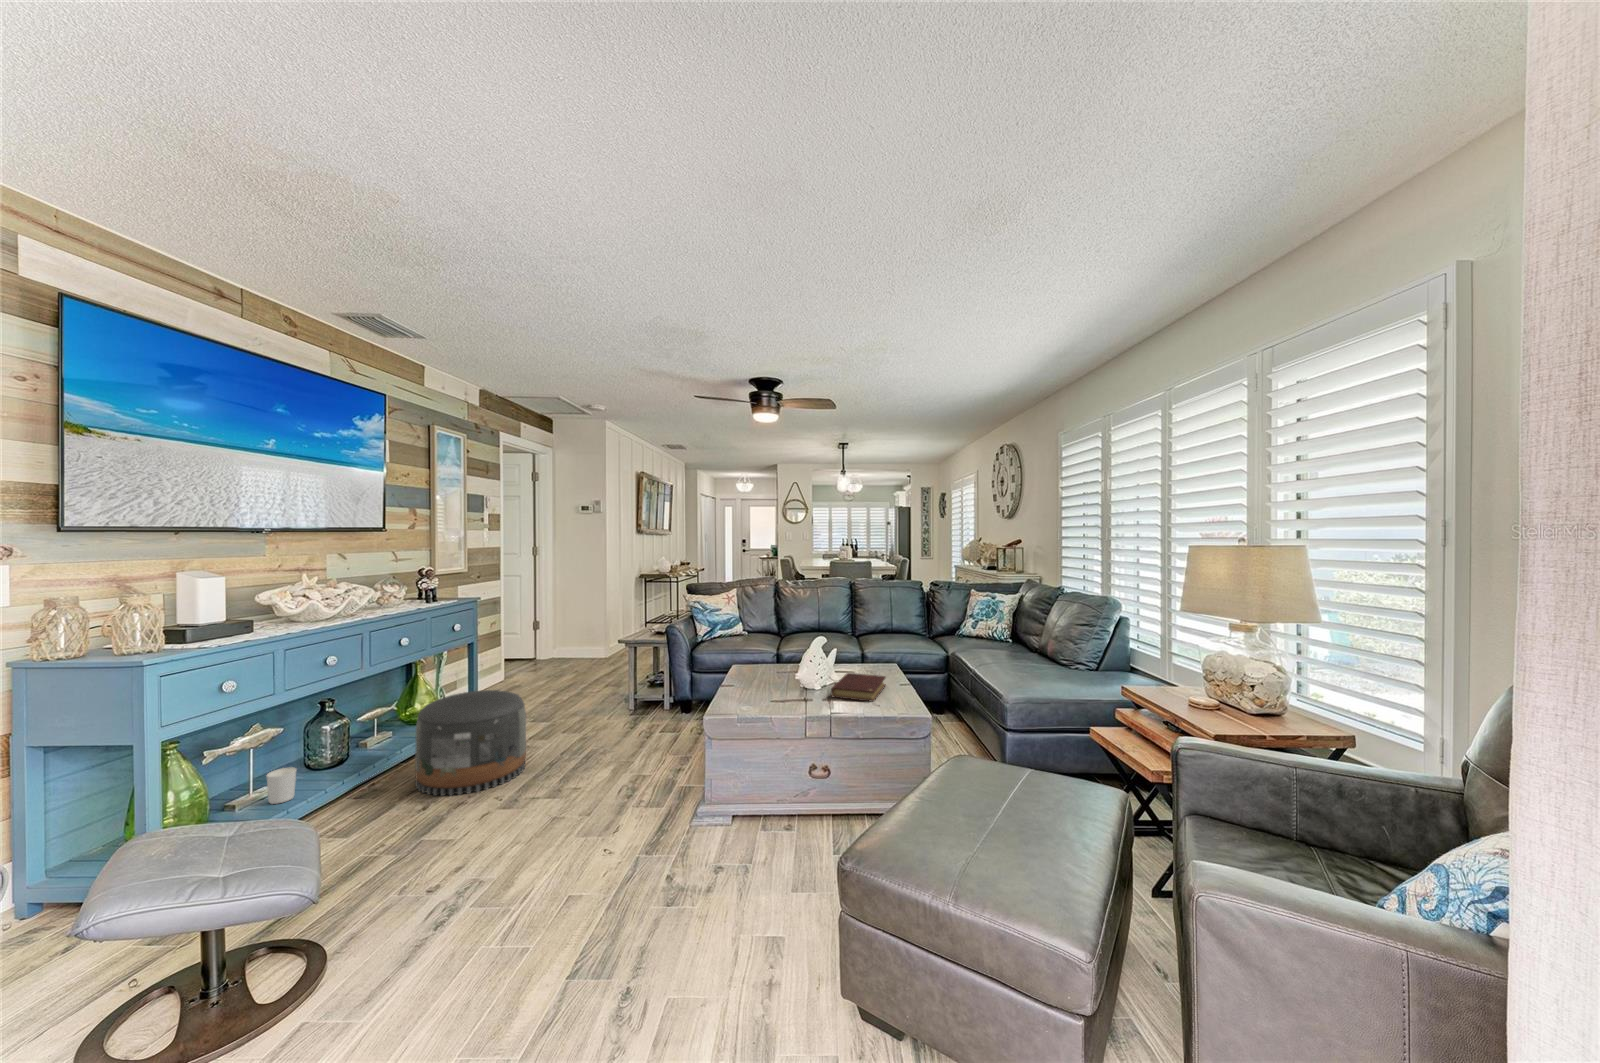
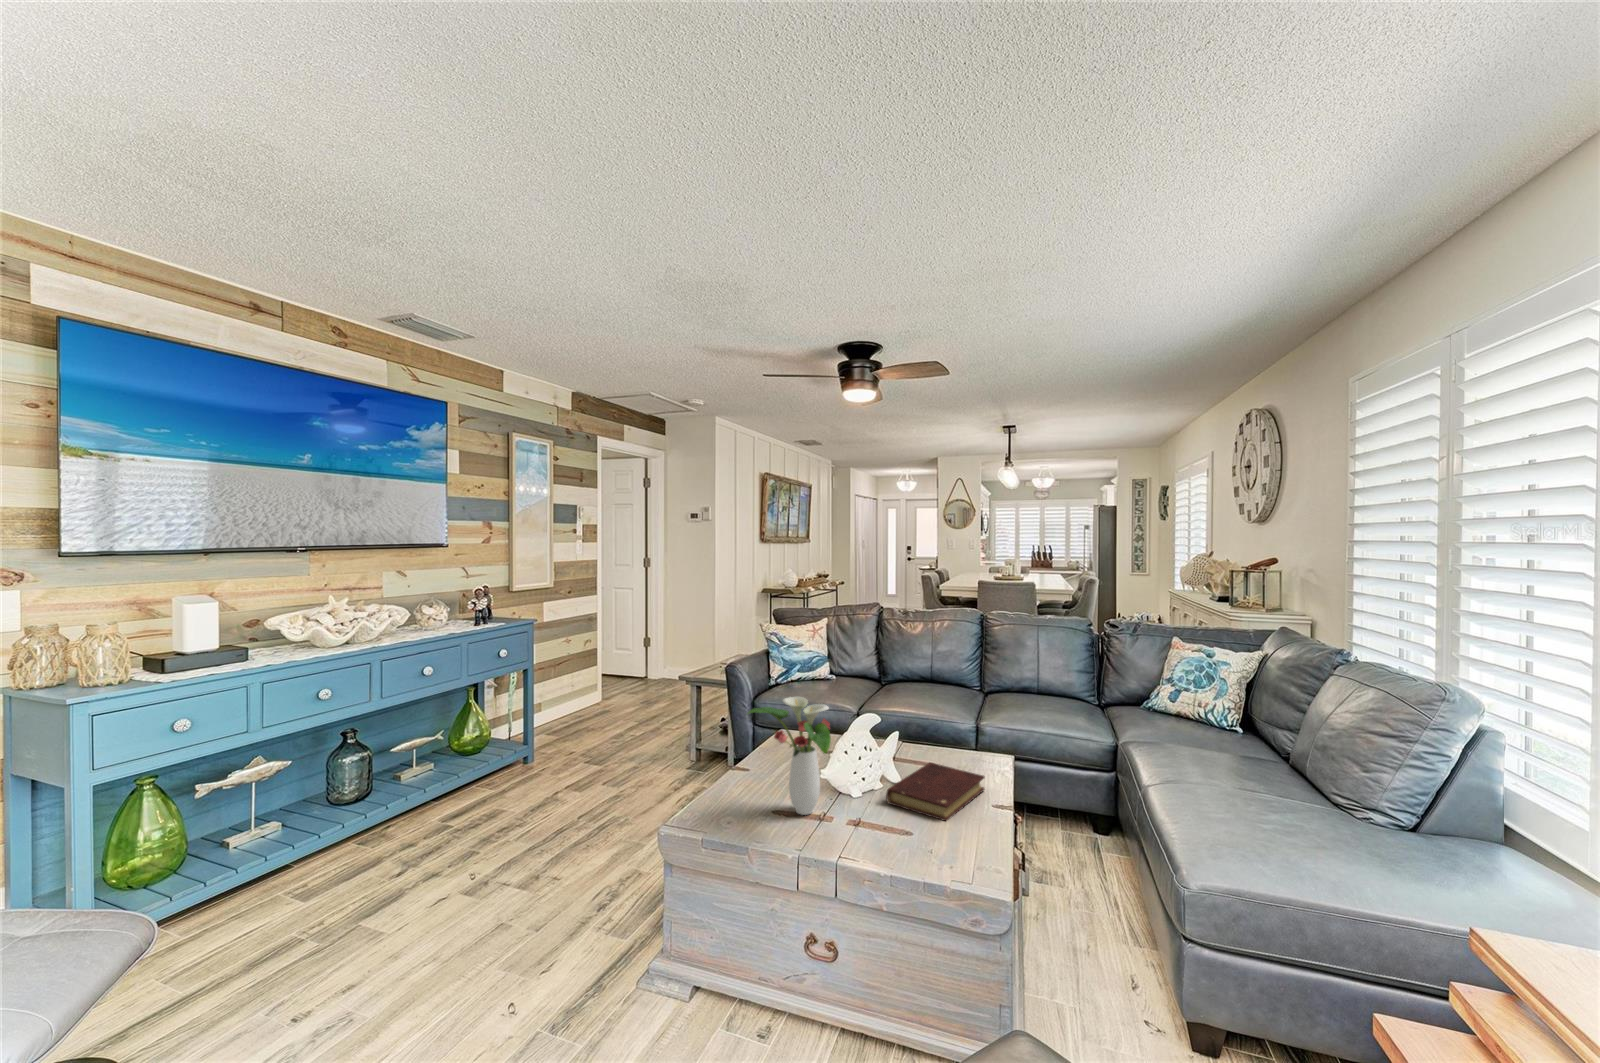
flower arrangement: none [745,629,810,708] -> present [748,697,831,815]
pouf: present [415,690,526,796] -> none [423,733,547,859]
candle holder: present [267,767,296,804] -> none [266,806,298,846]

